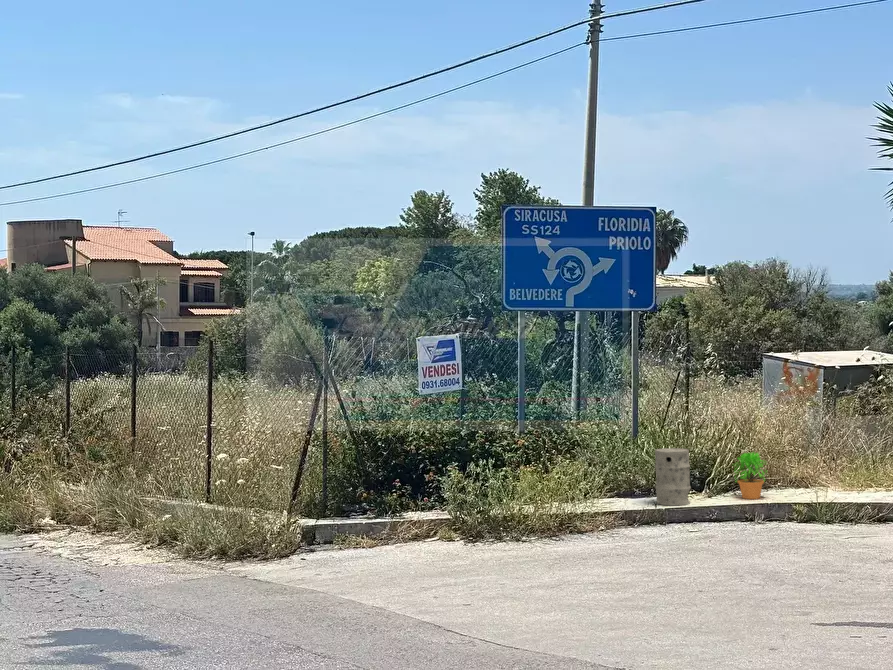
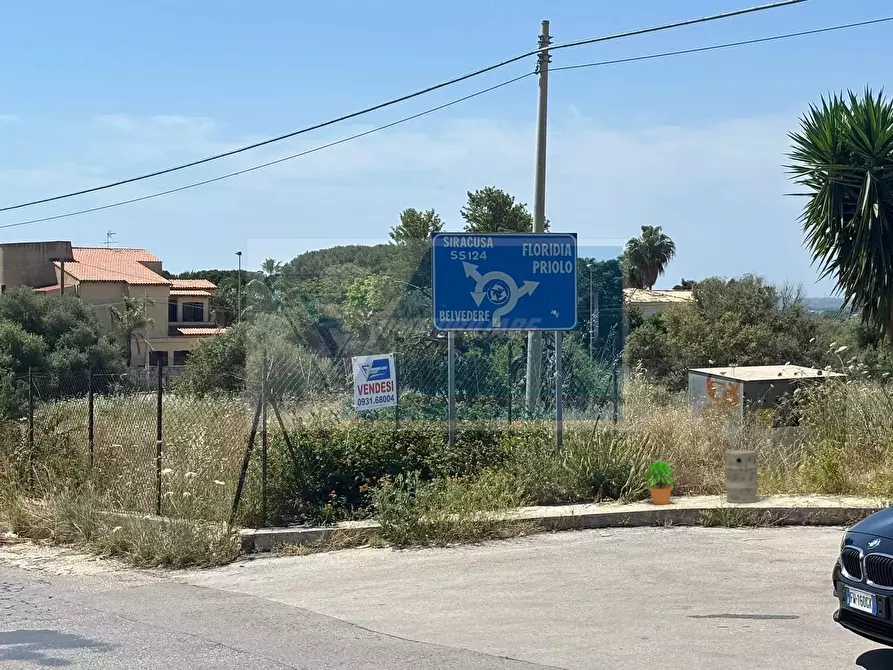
trash can: present [655,448,691,505] -> present [725,450,759,503]

